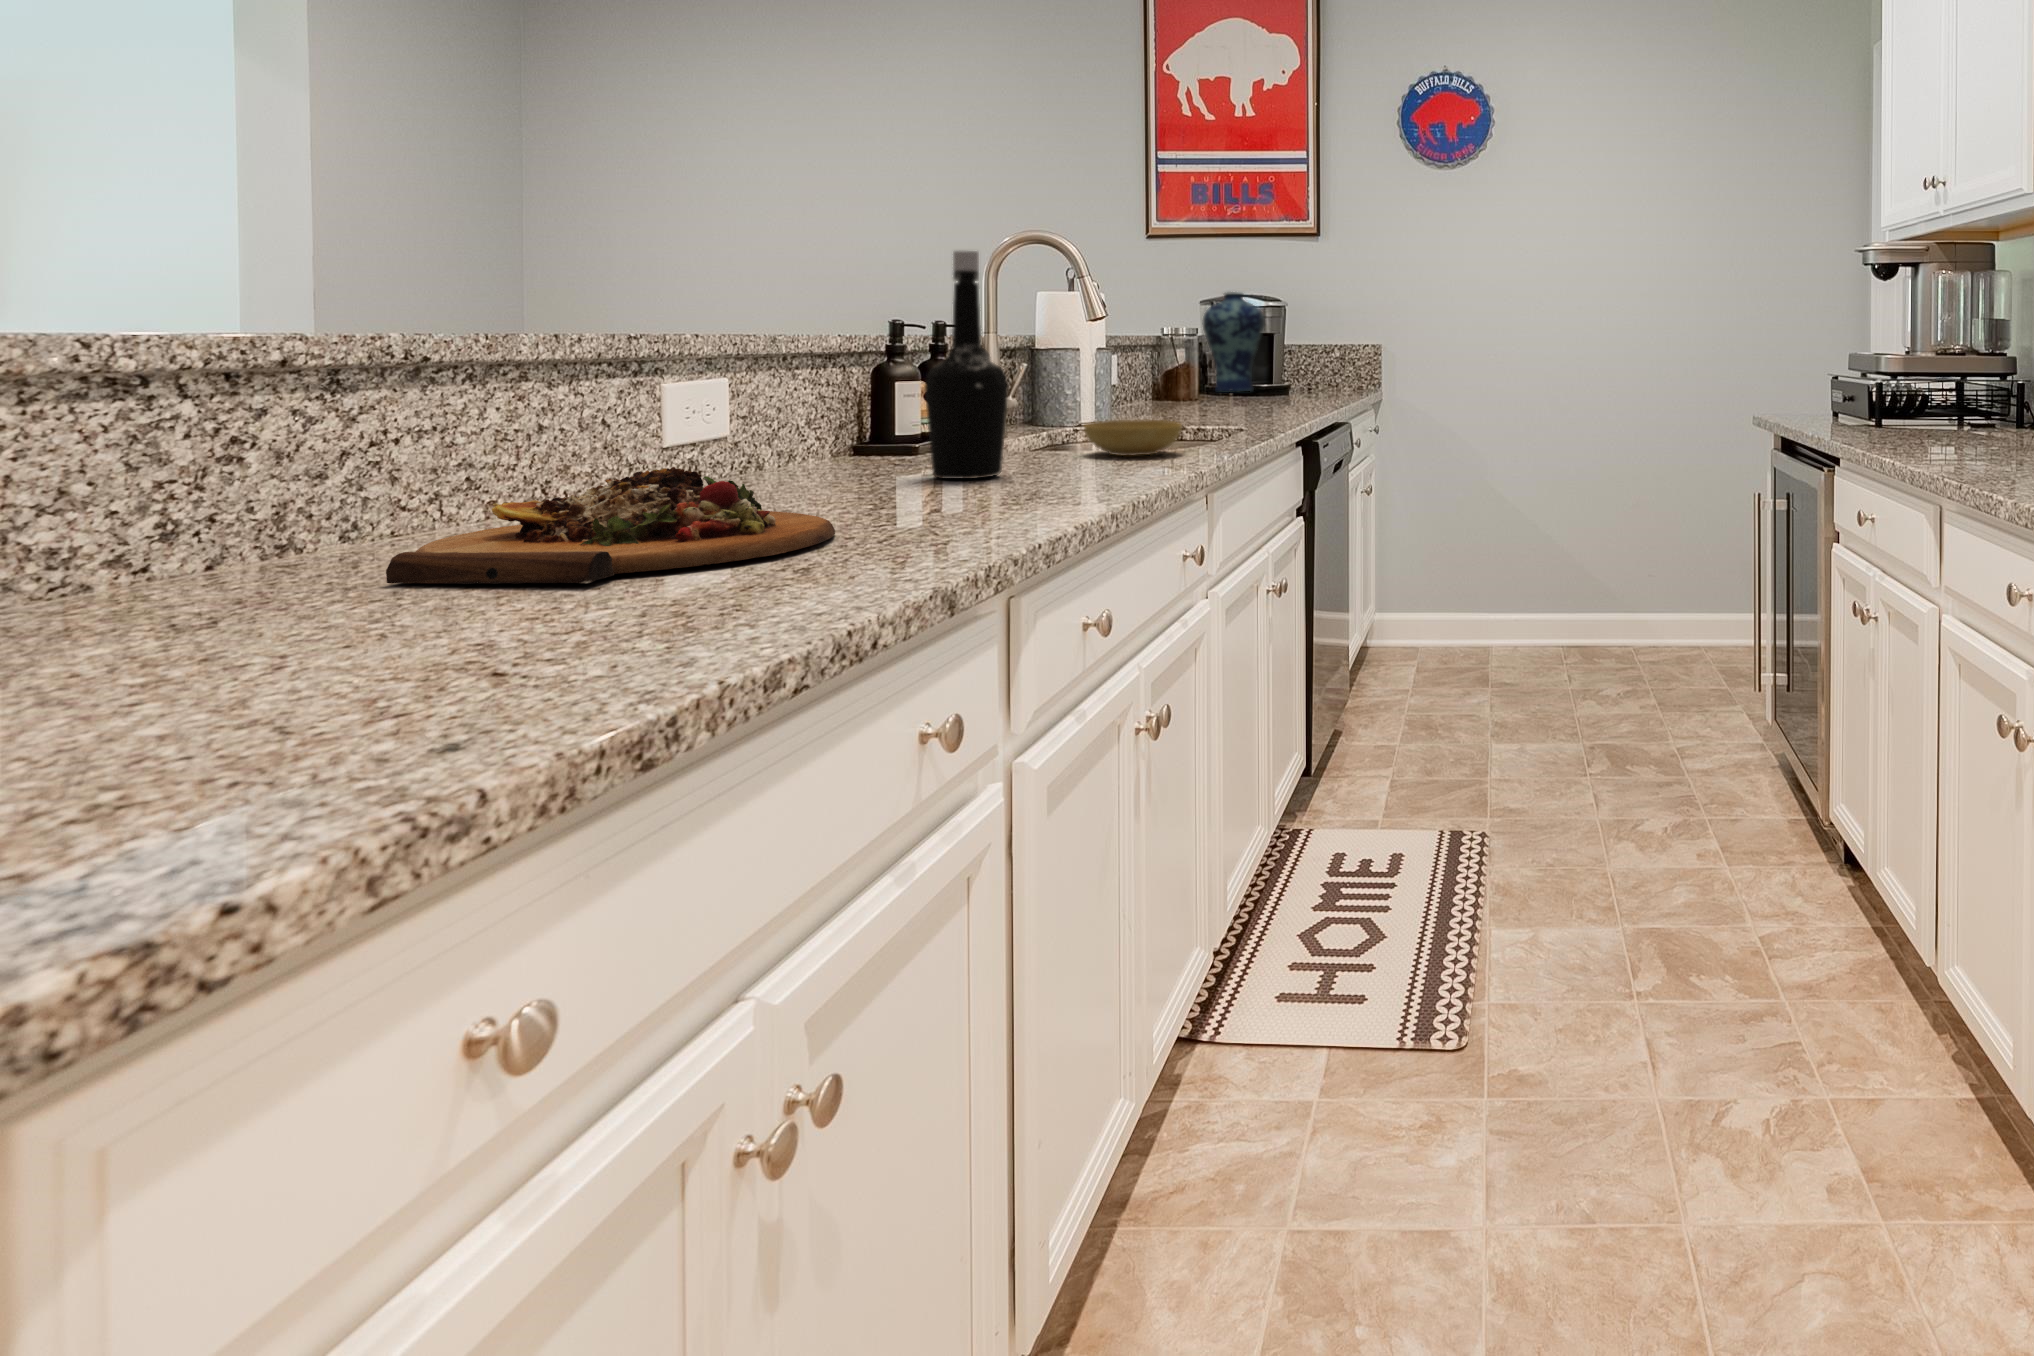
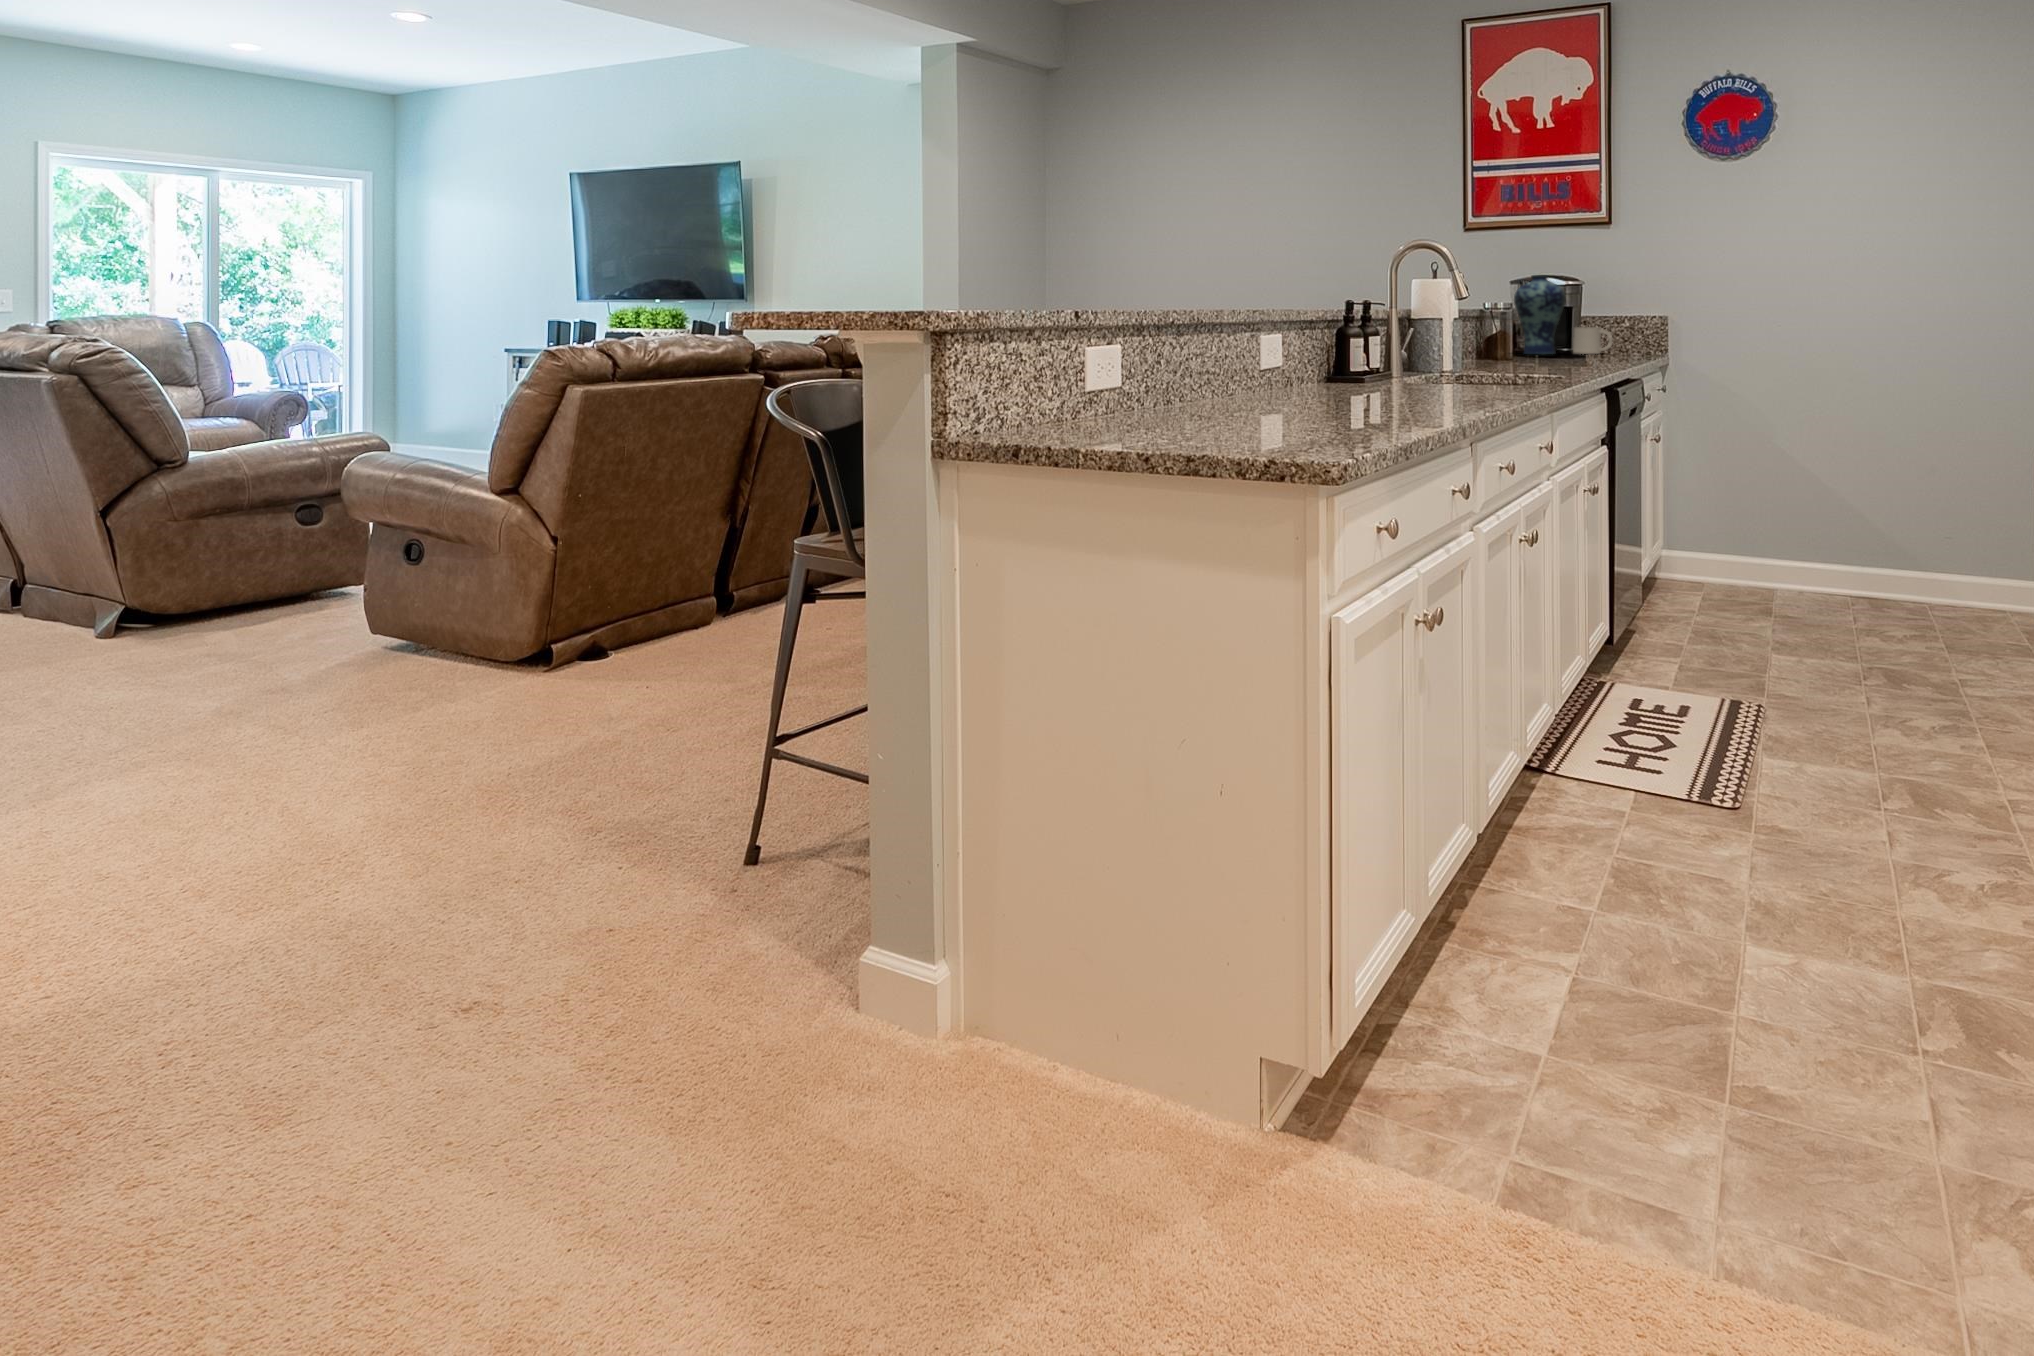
bottle: present [924,251,1008,479] -> none [1389,259,1437,394]
mug: none [1276,357,1321,389] -> present [1573,327,1612,354]
bowl: present [1084,420,1182,456] -> none [1469,365,1534,387]
cutting board: present [386,467,835,584] -> none [1215,373,1385,419]

